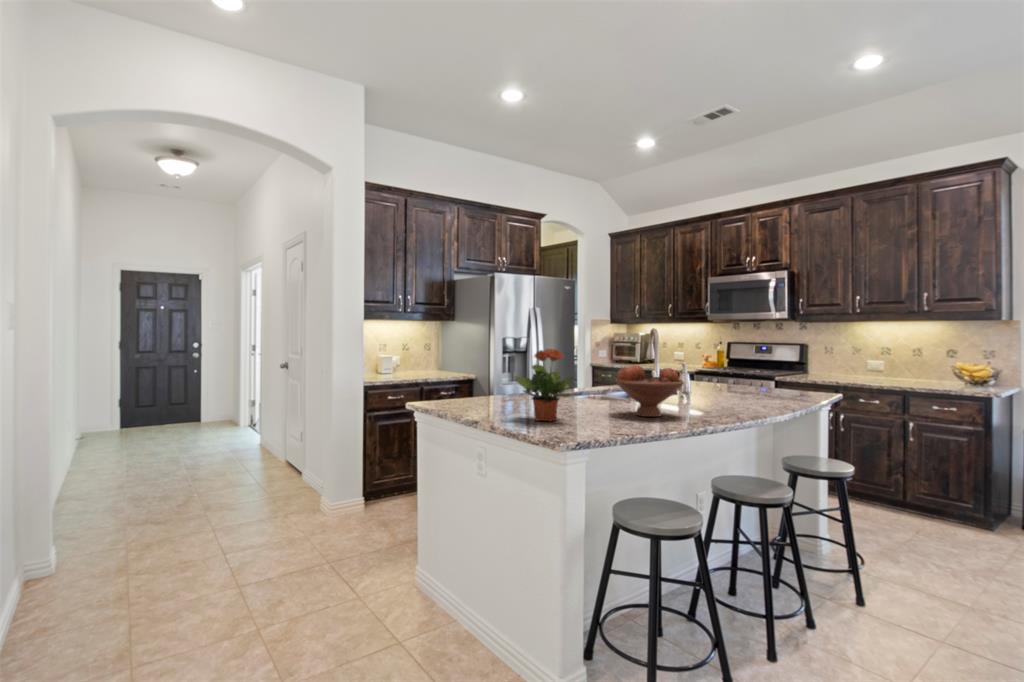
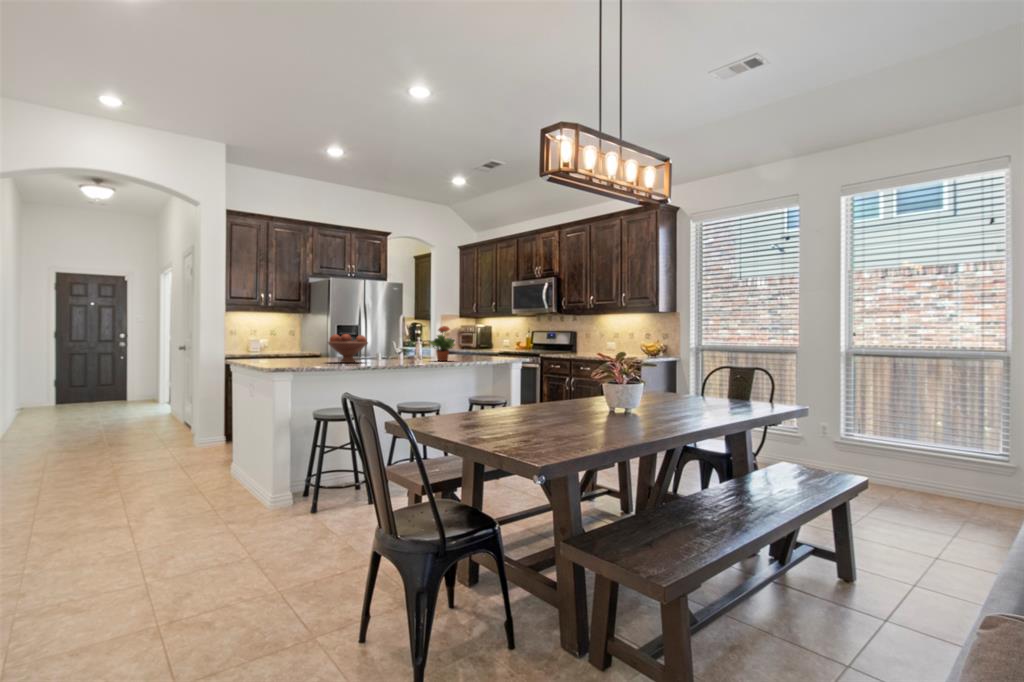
potted plant: present [515,349,574,421] -> present [428,326,455,361]

